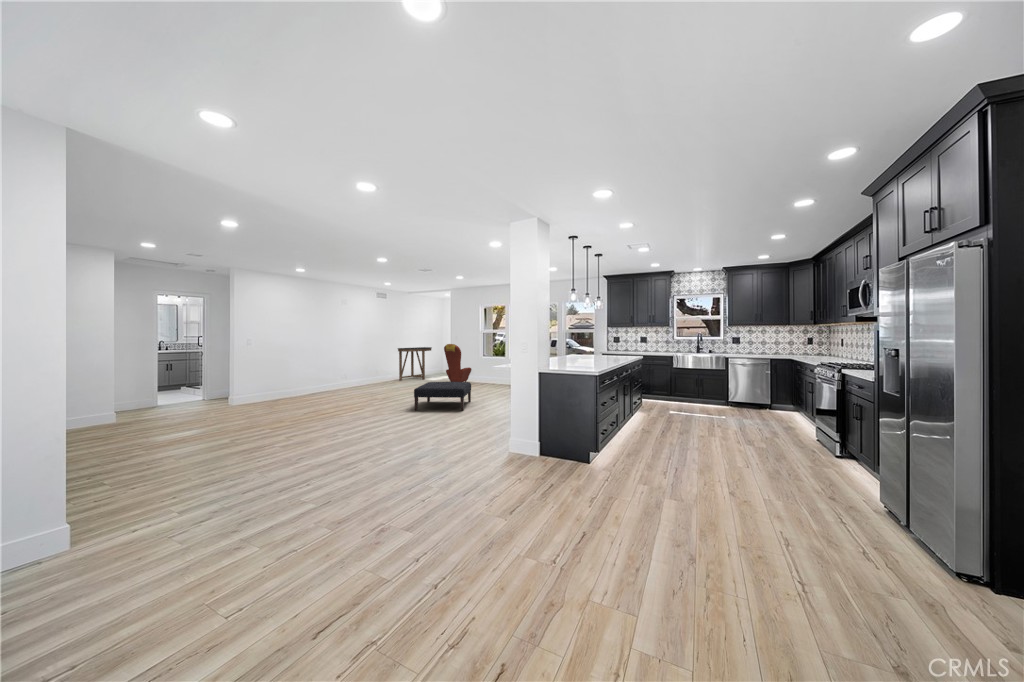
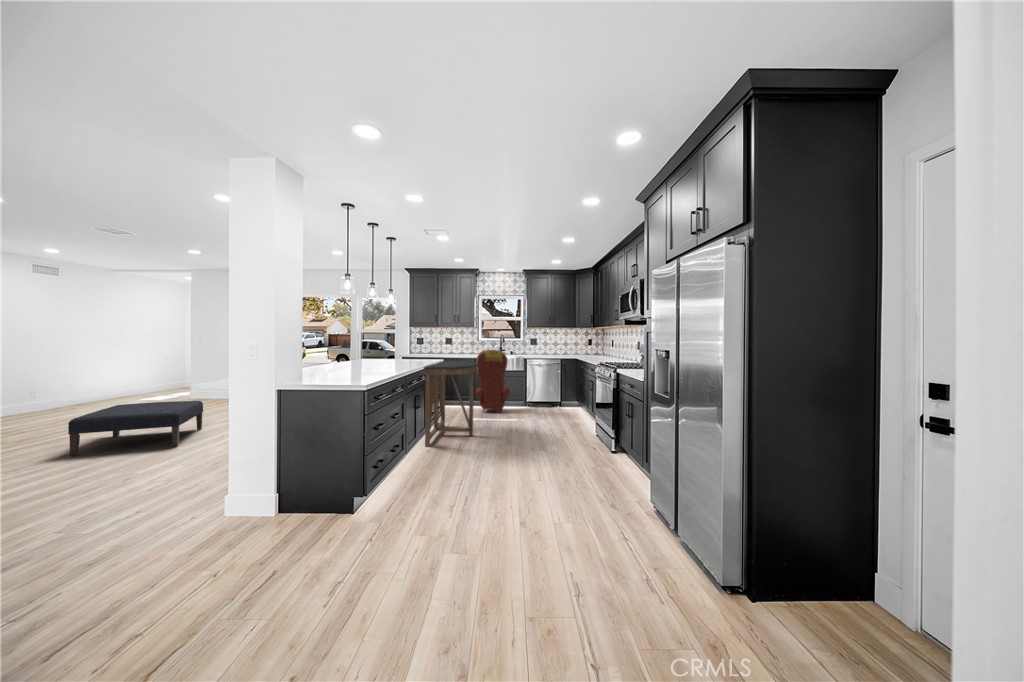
armchair: present [444,344,472,382] -> present [476,350,510,411]
console table: present [398,347,432,380] -> present [424,361,478,446]

